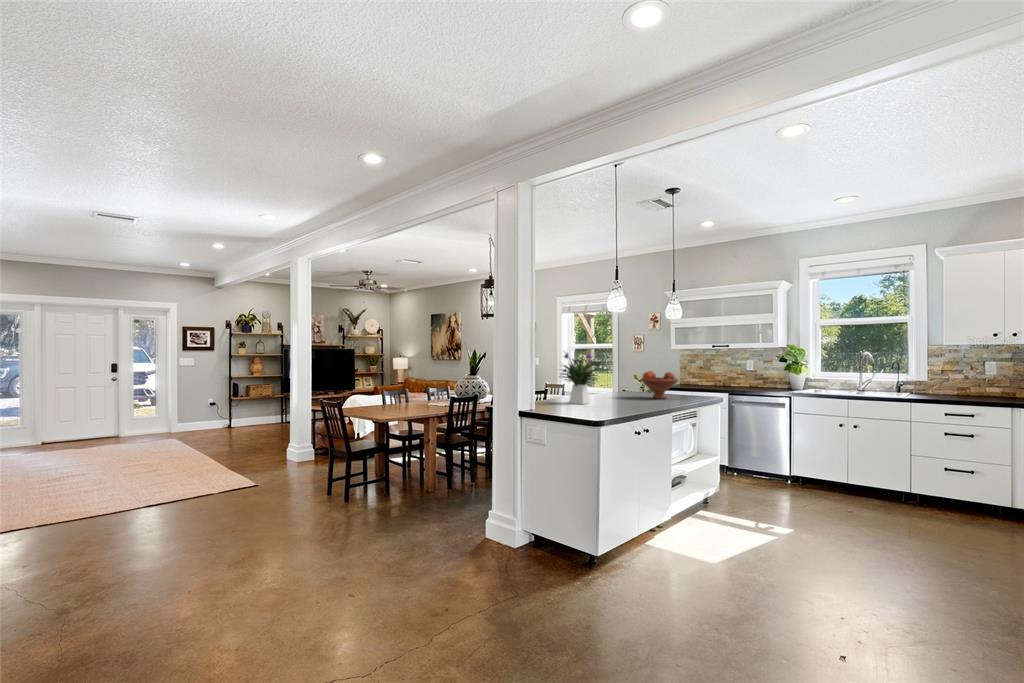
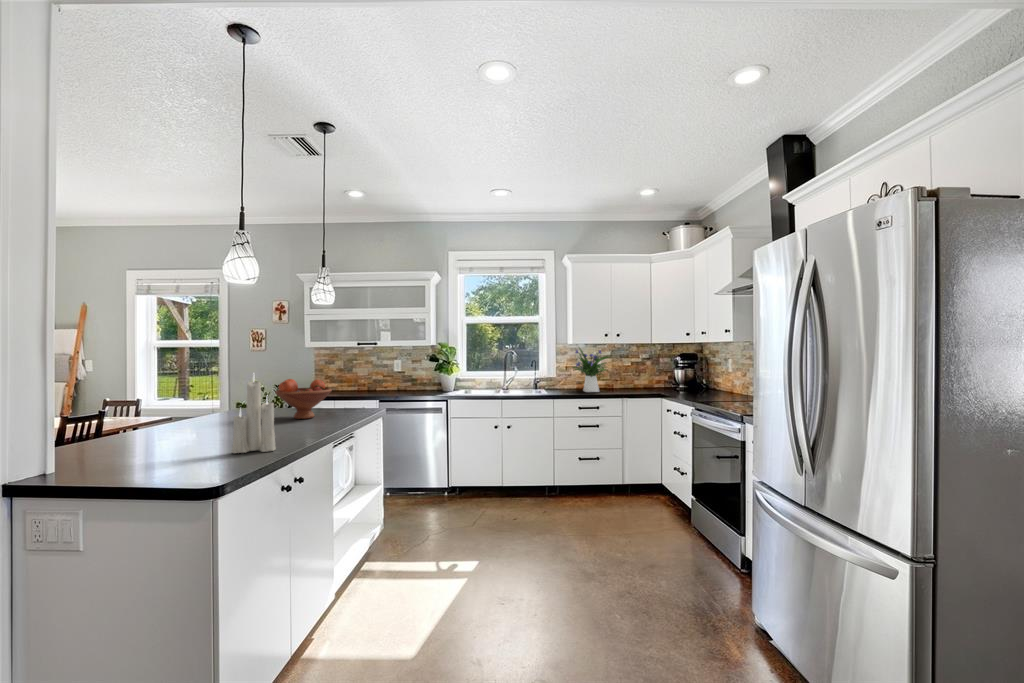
flower arrangement: present [559,353,601,404] -> present [573,348,609,392]
candle: none [610,362,633,411] -> present [232,379,276,453]

